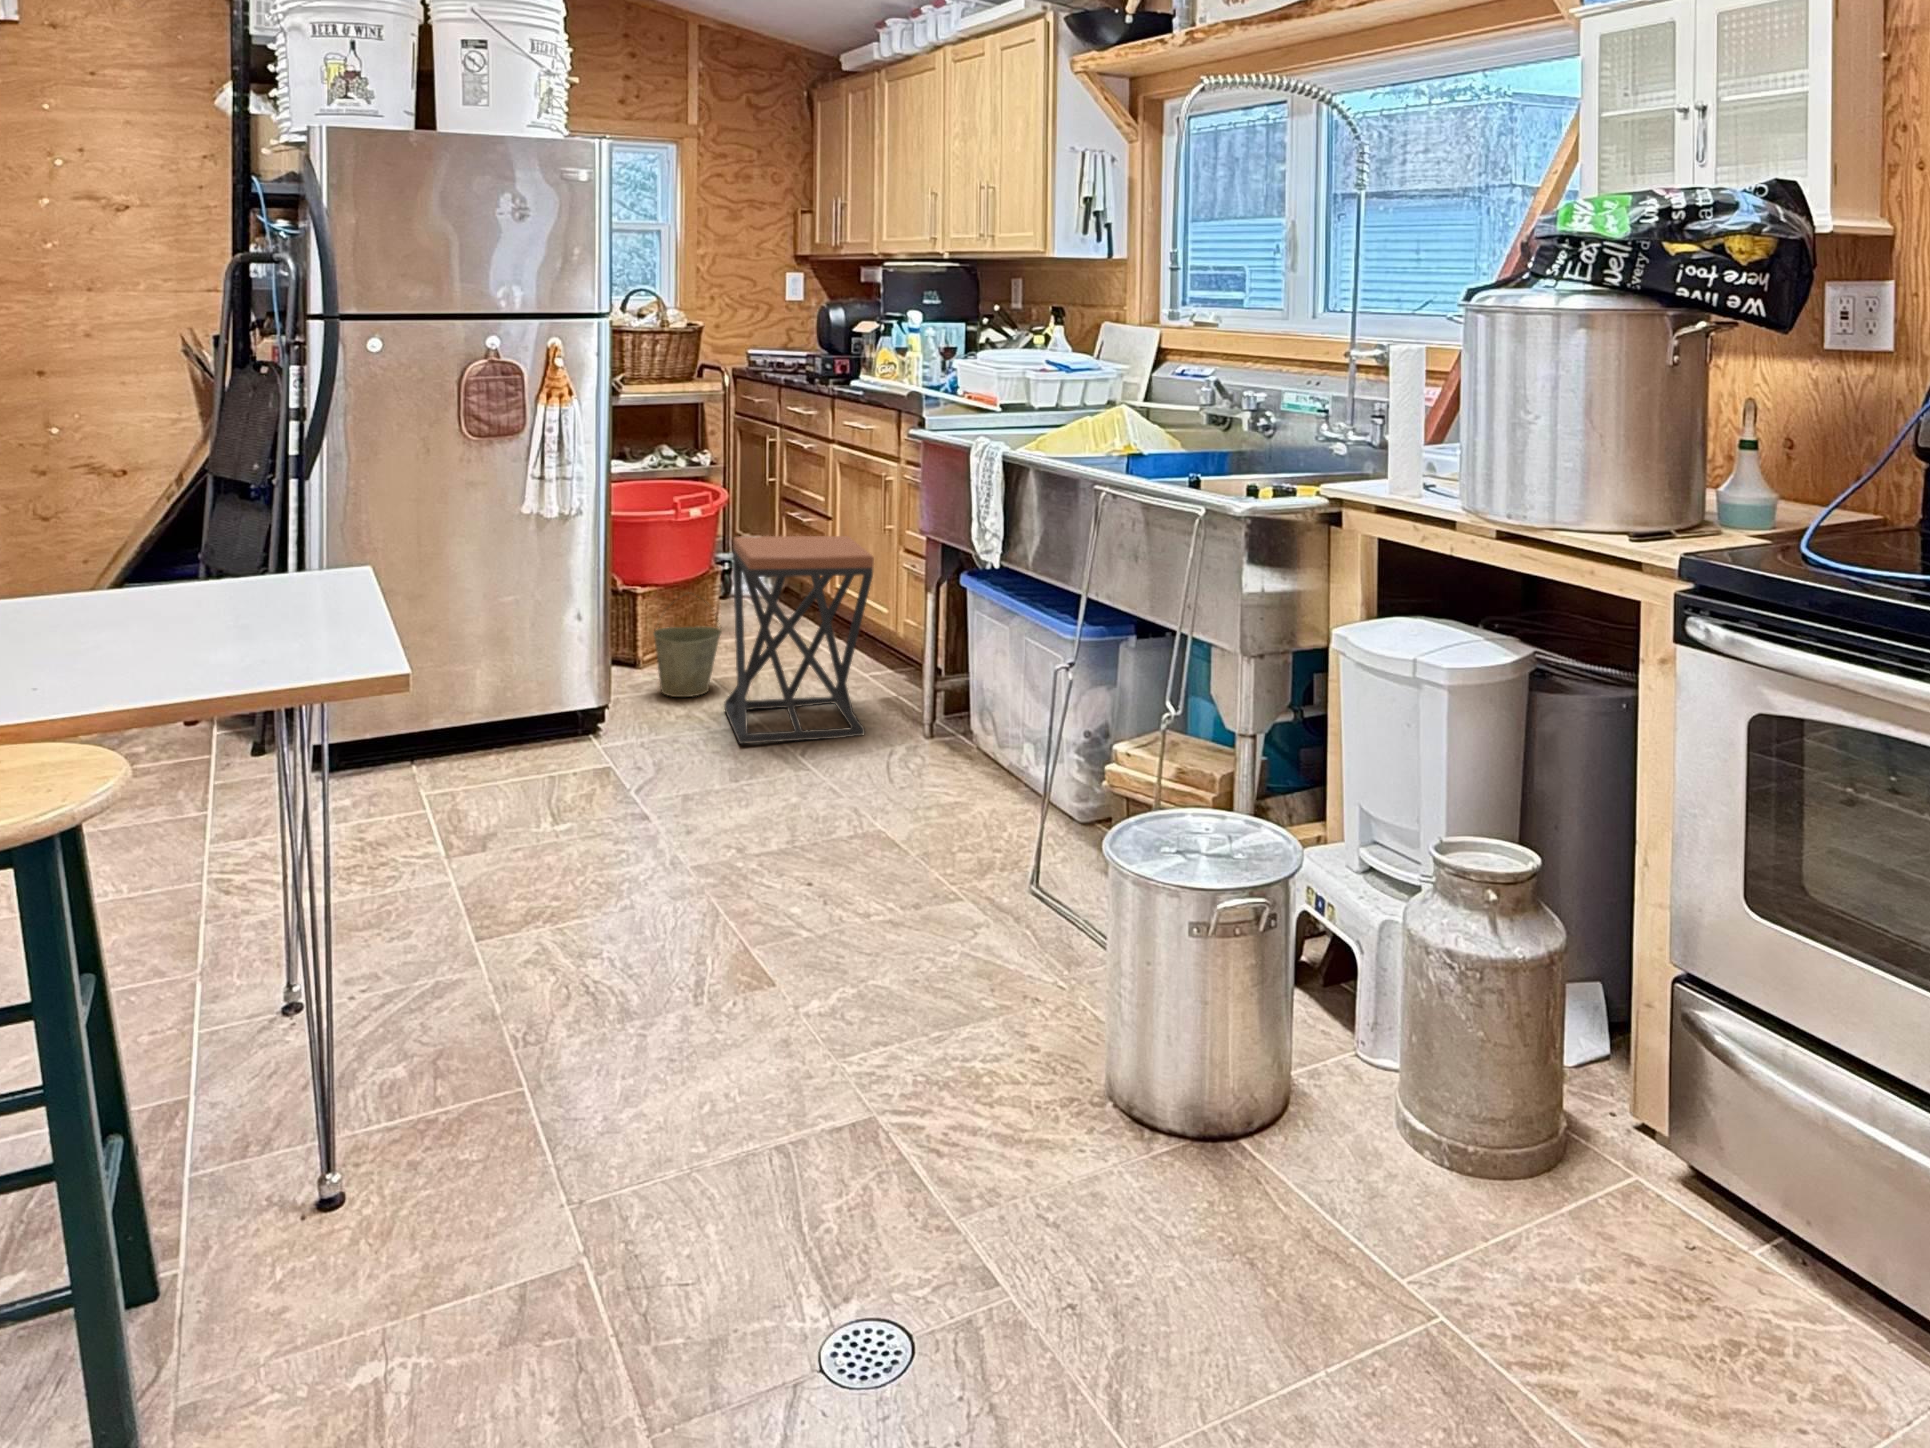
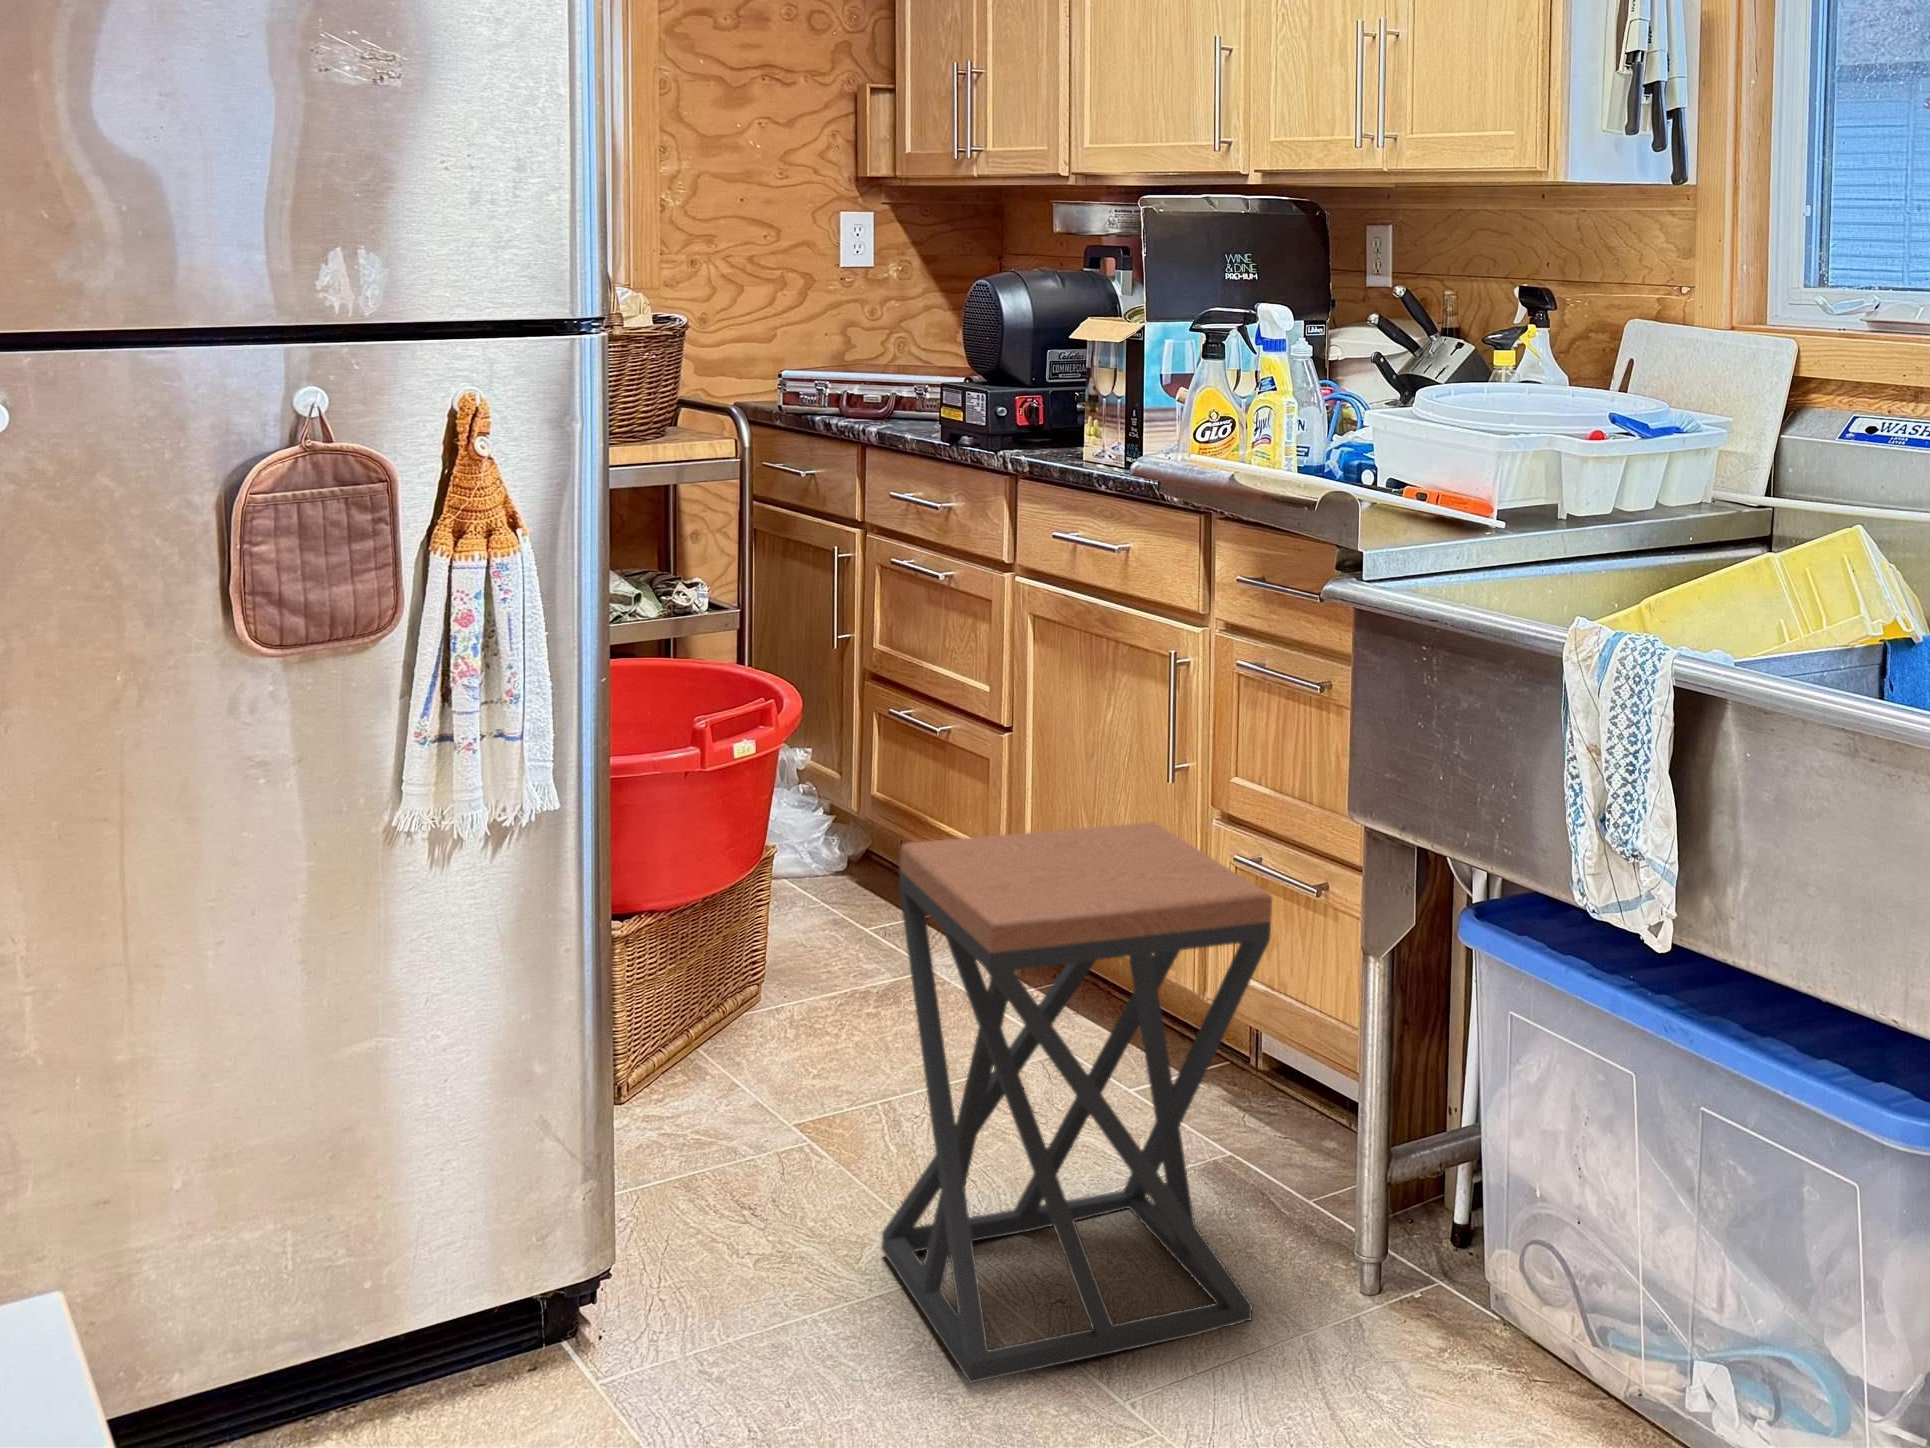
bucket: present [653,602,722,697] -> none [688,961,847,1214]

